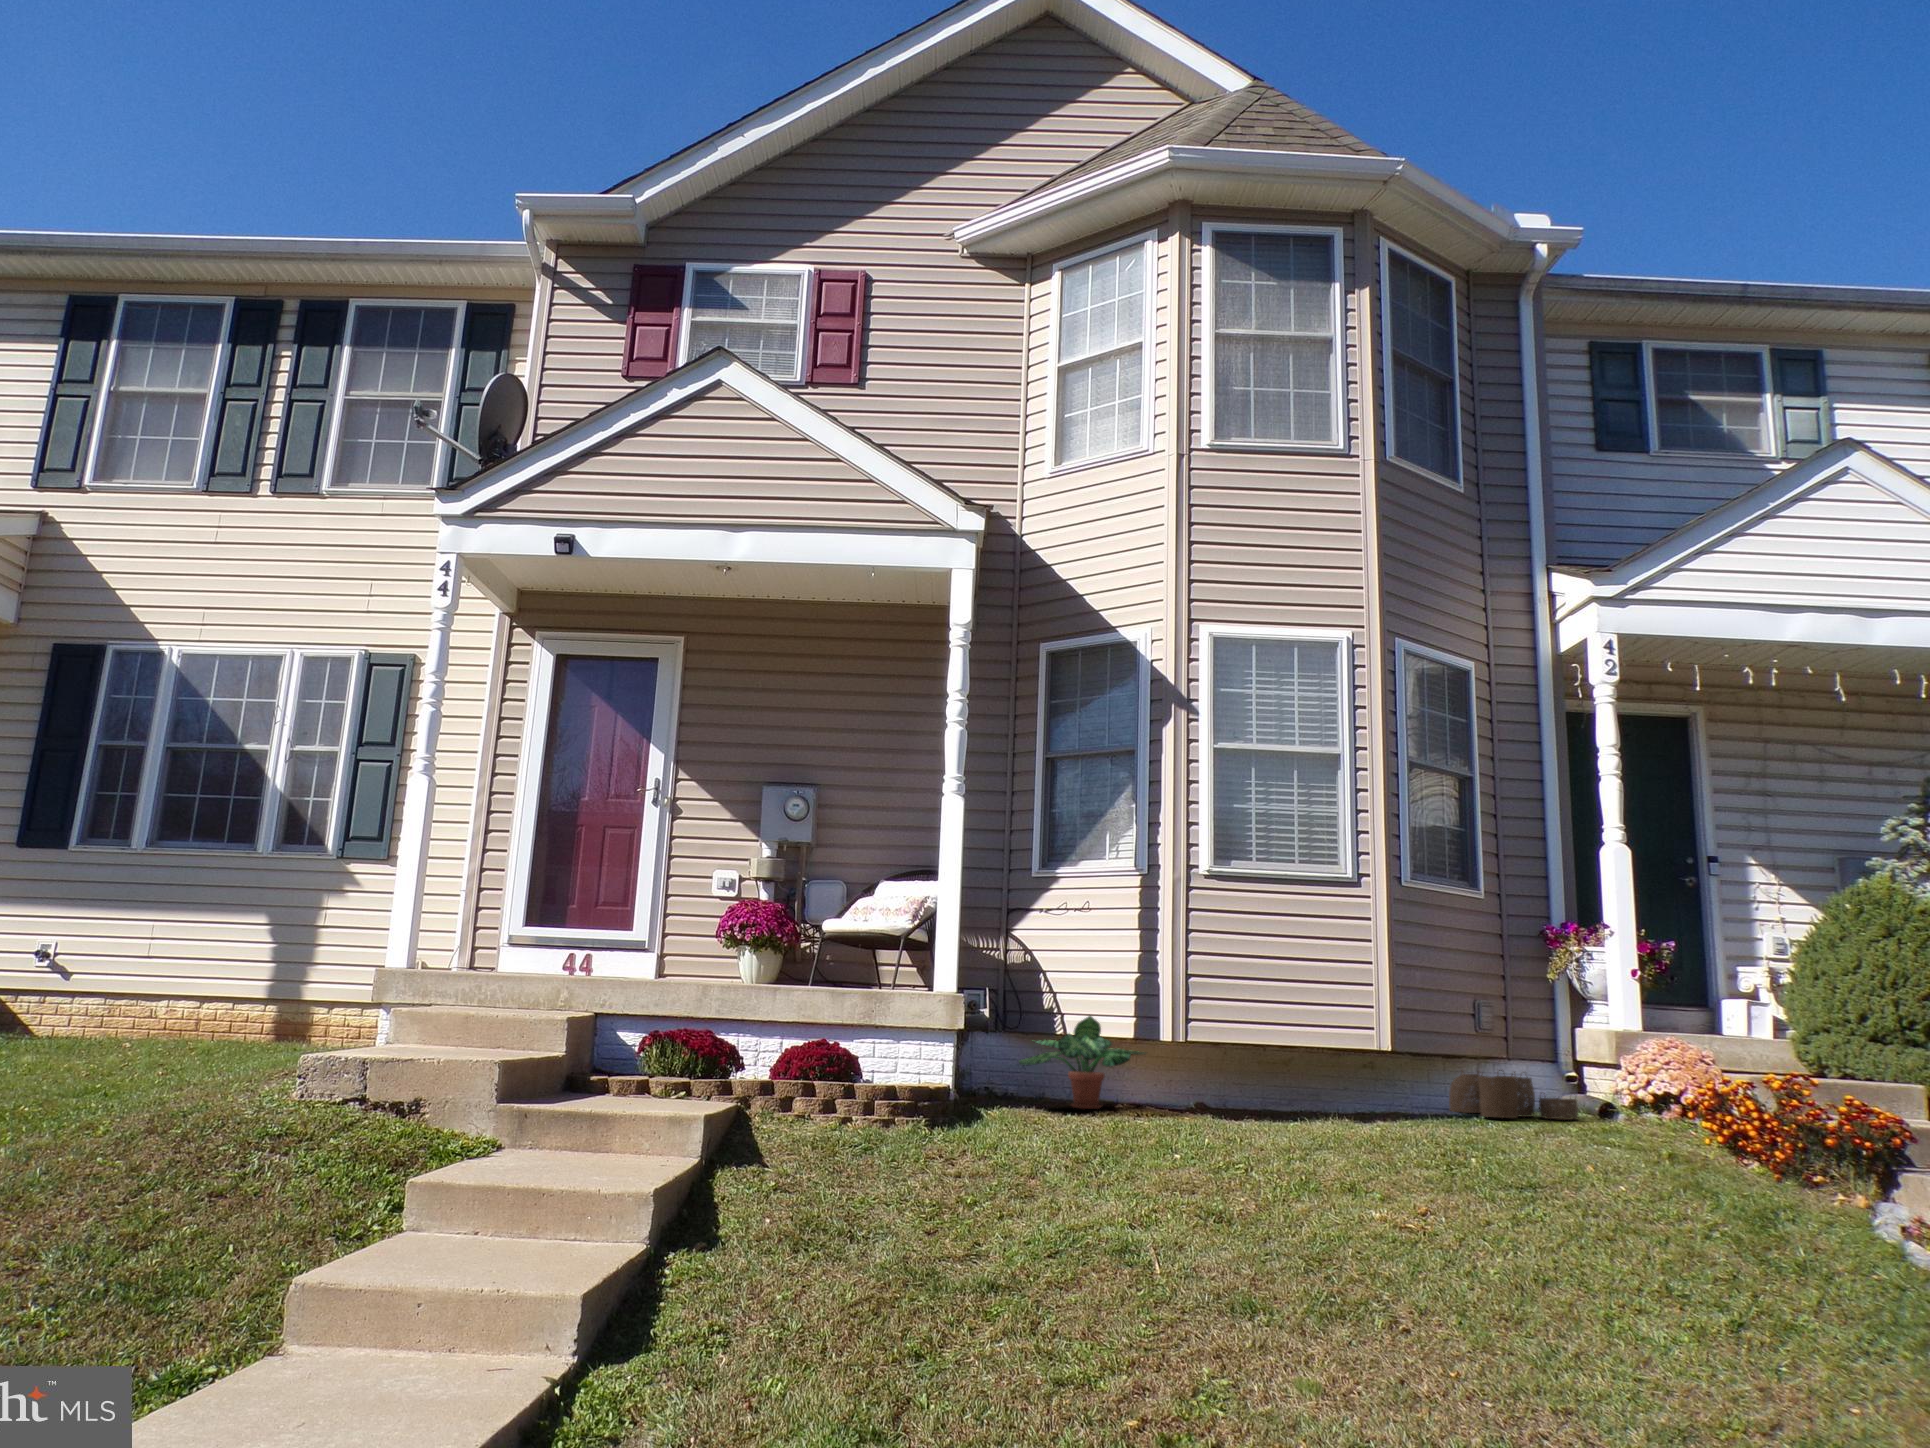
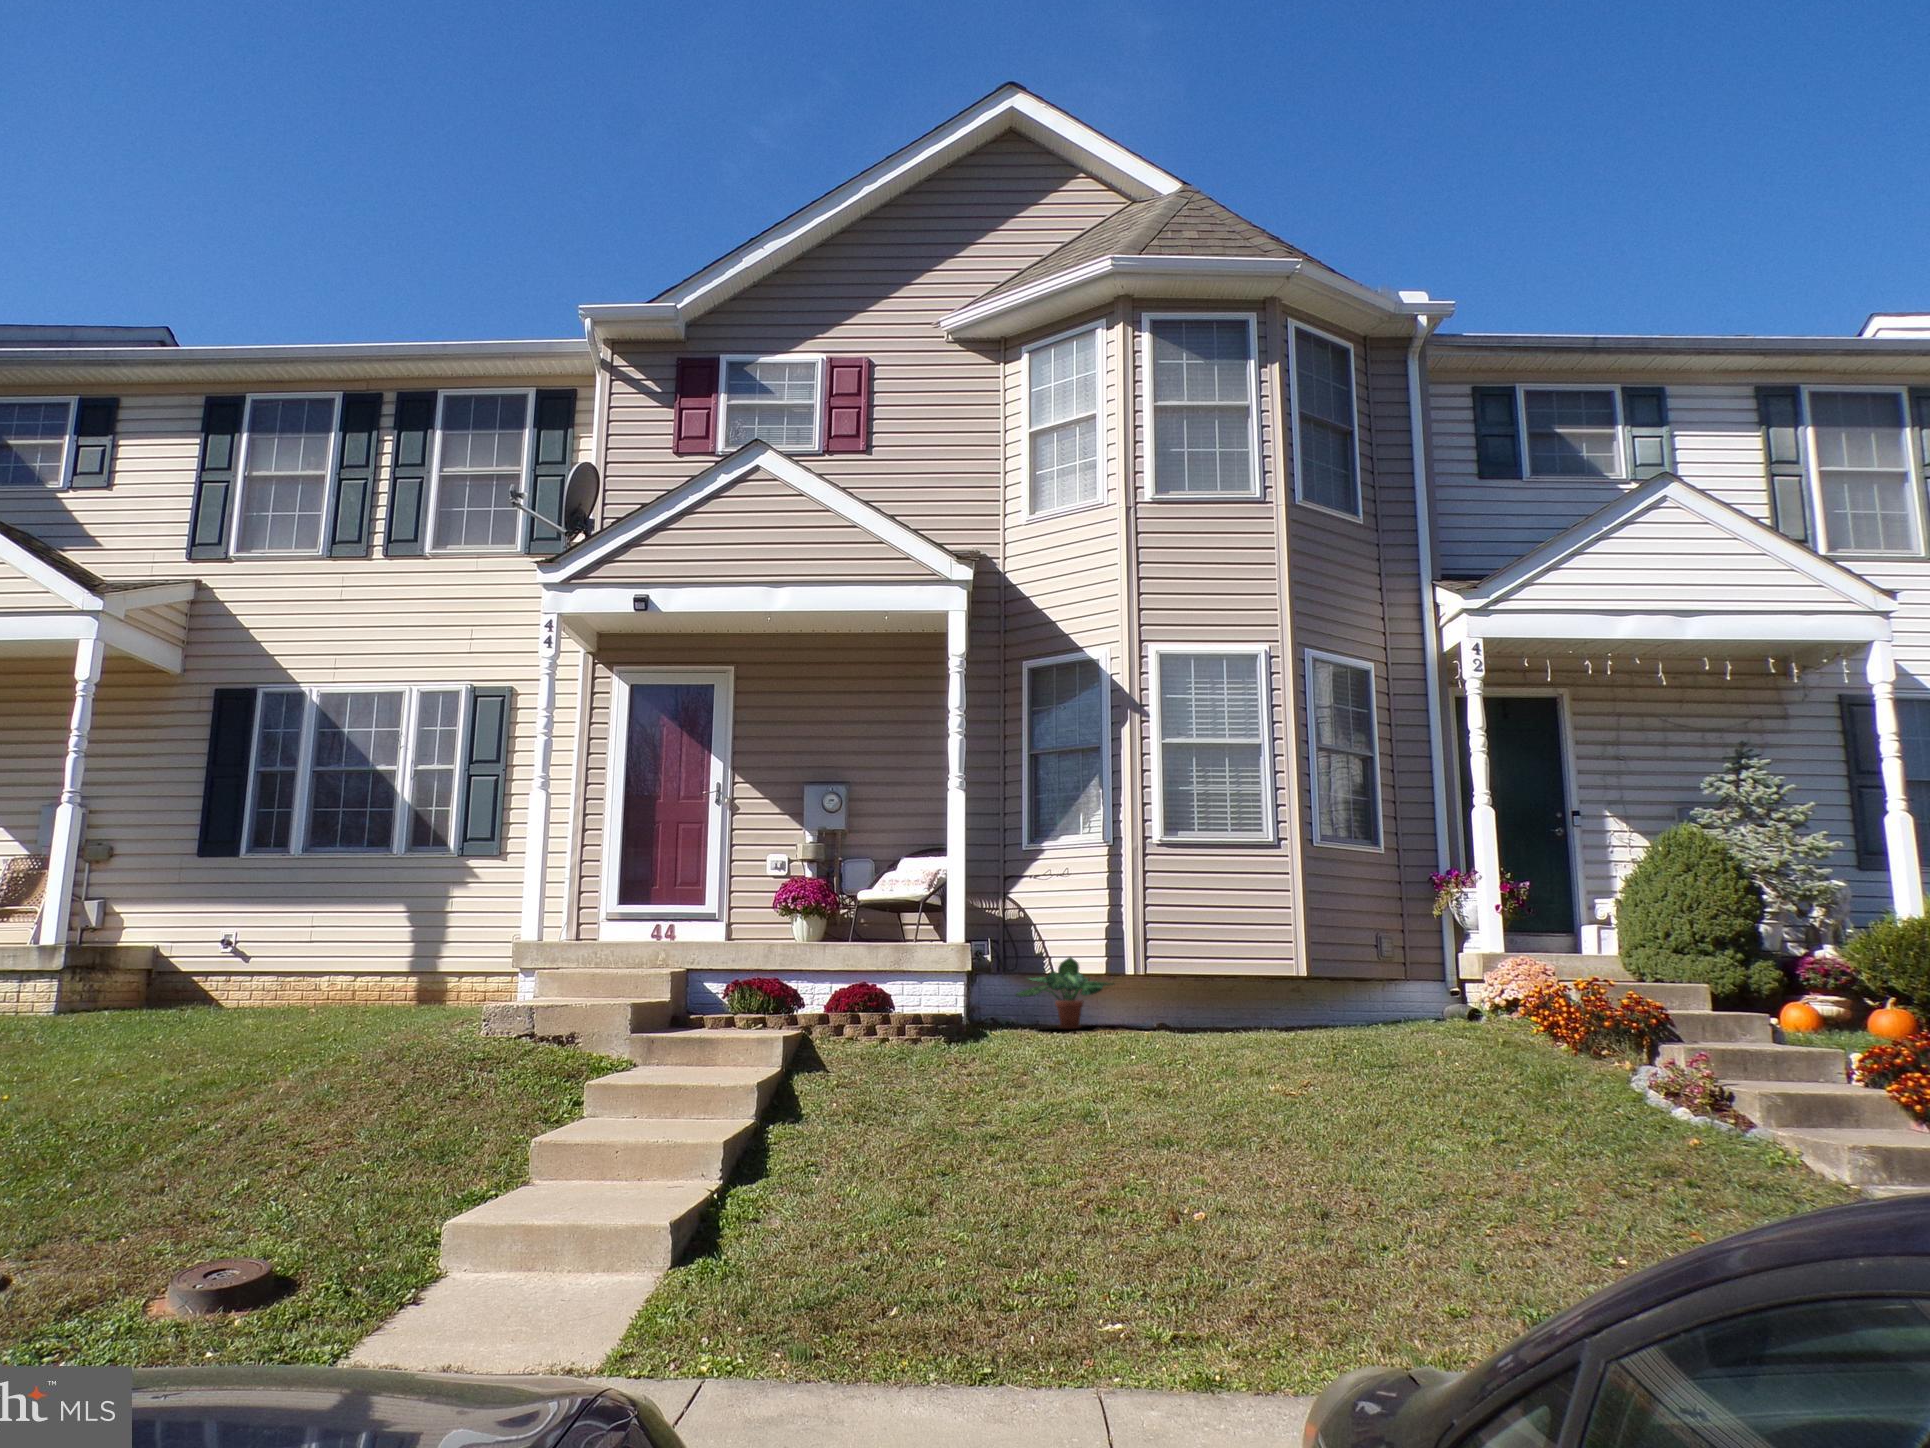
woven basket: present [1449,1070,1578,1120] -> none [1356,986,1453,1023]

